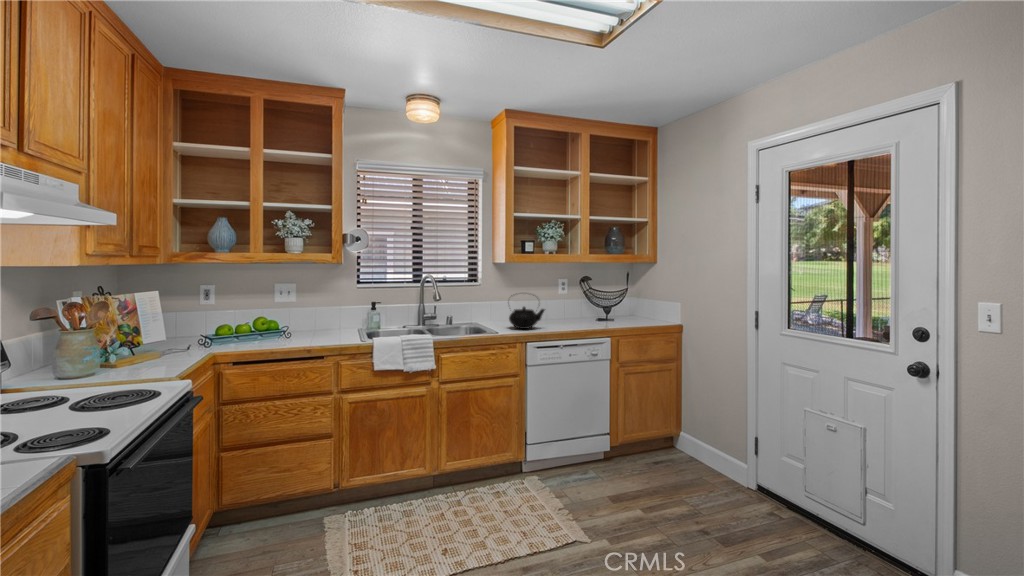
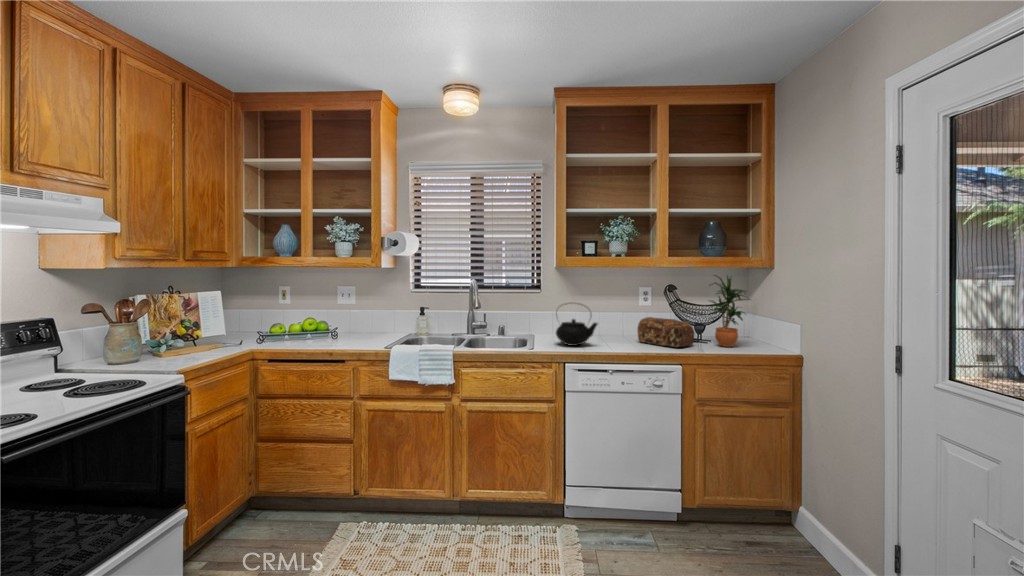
potted plant: none [617,268,651,323] -> present [710,275,750,347]
bread loaf: none [568,303,611,325] -> present [637,317,694,347]

